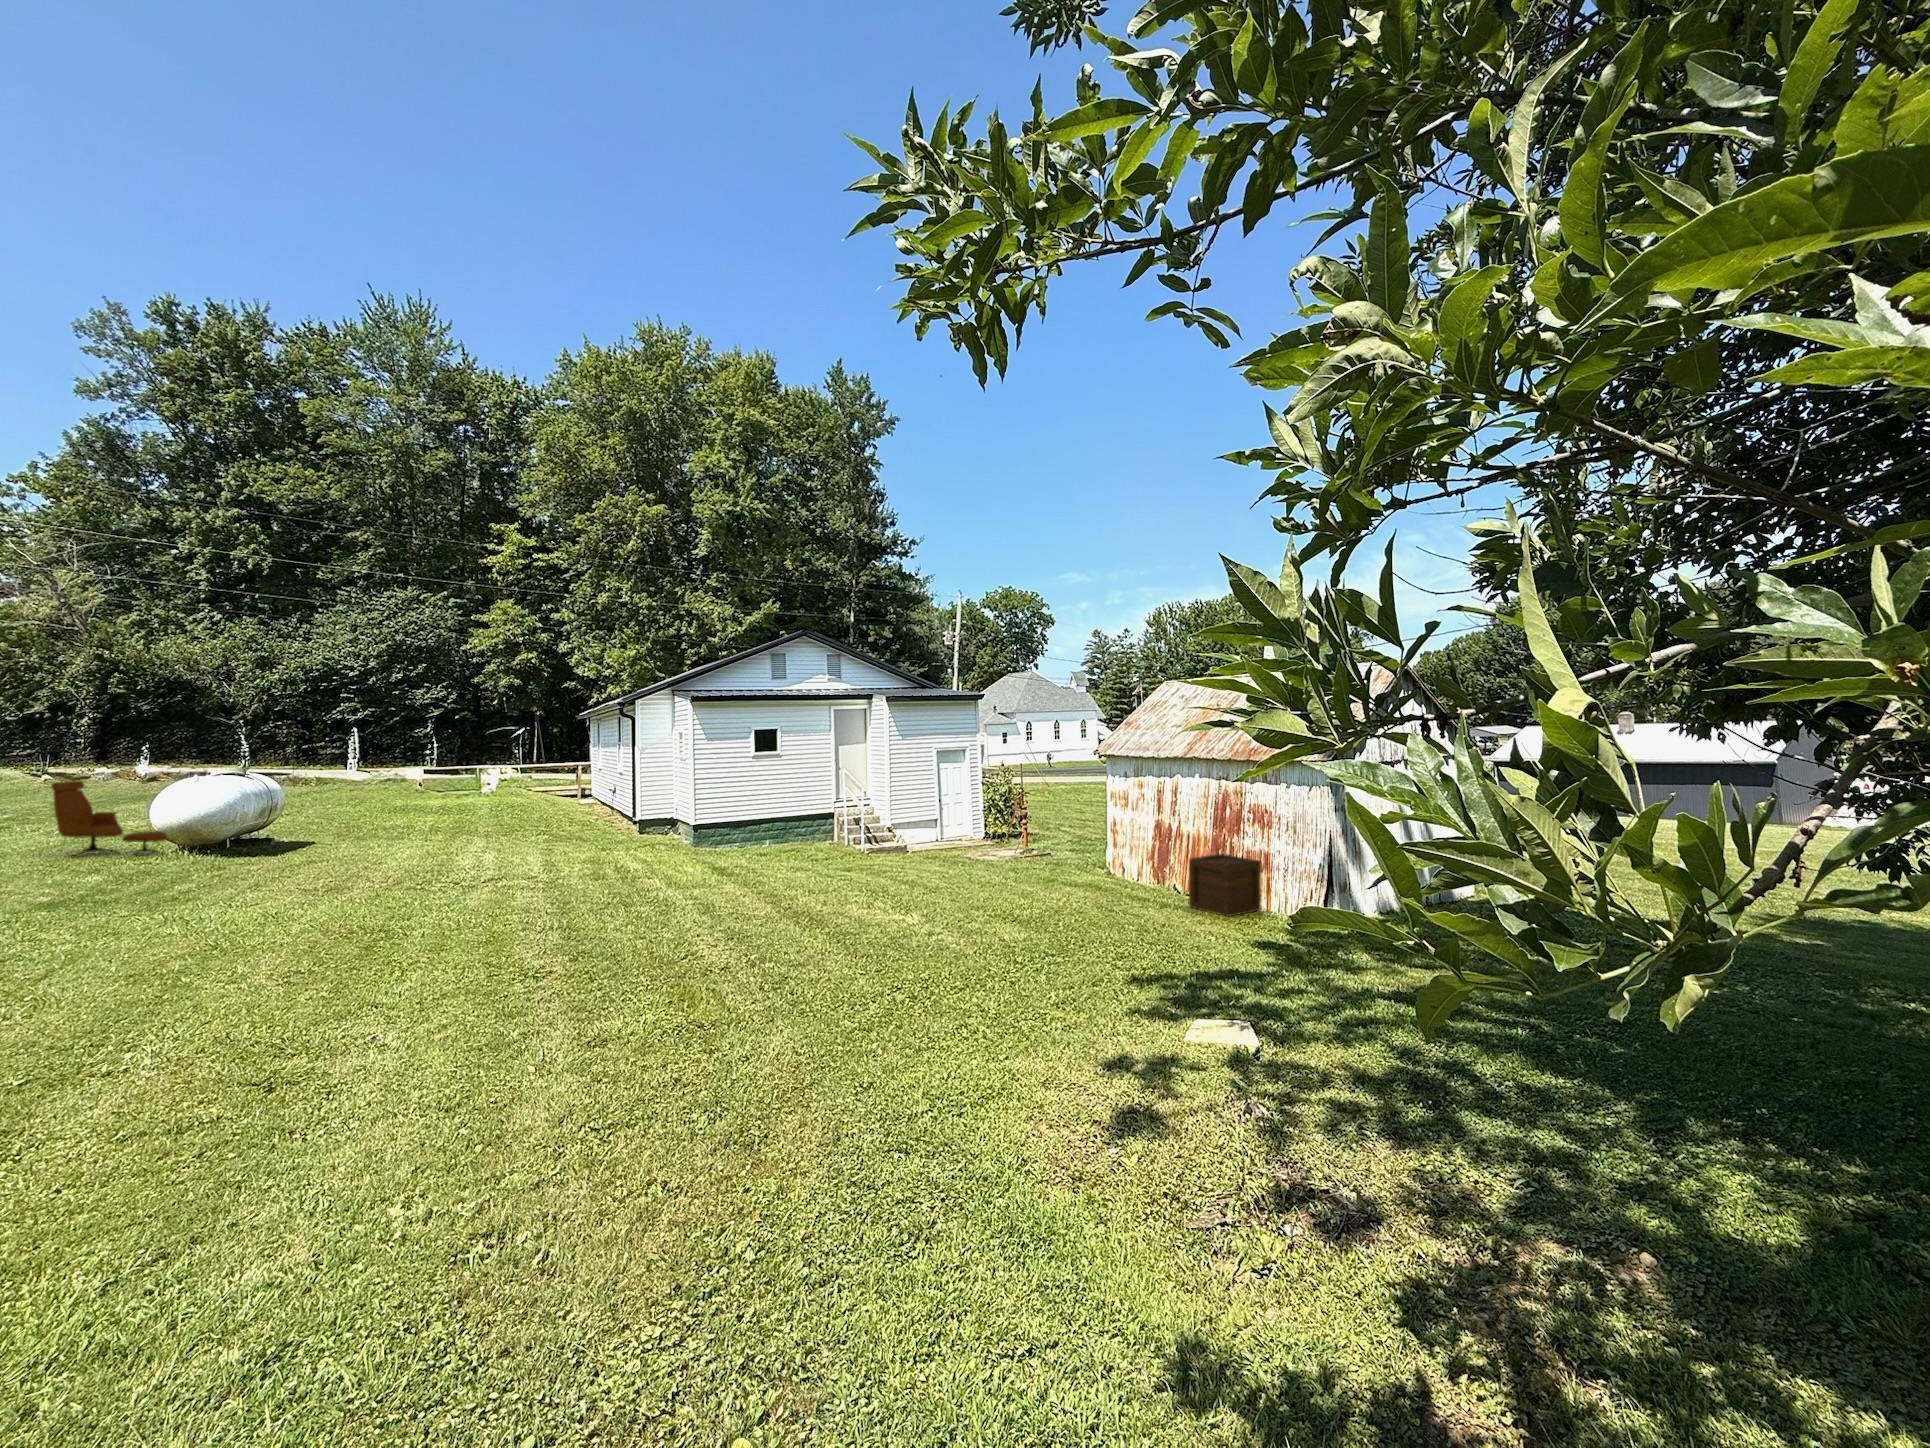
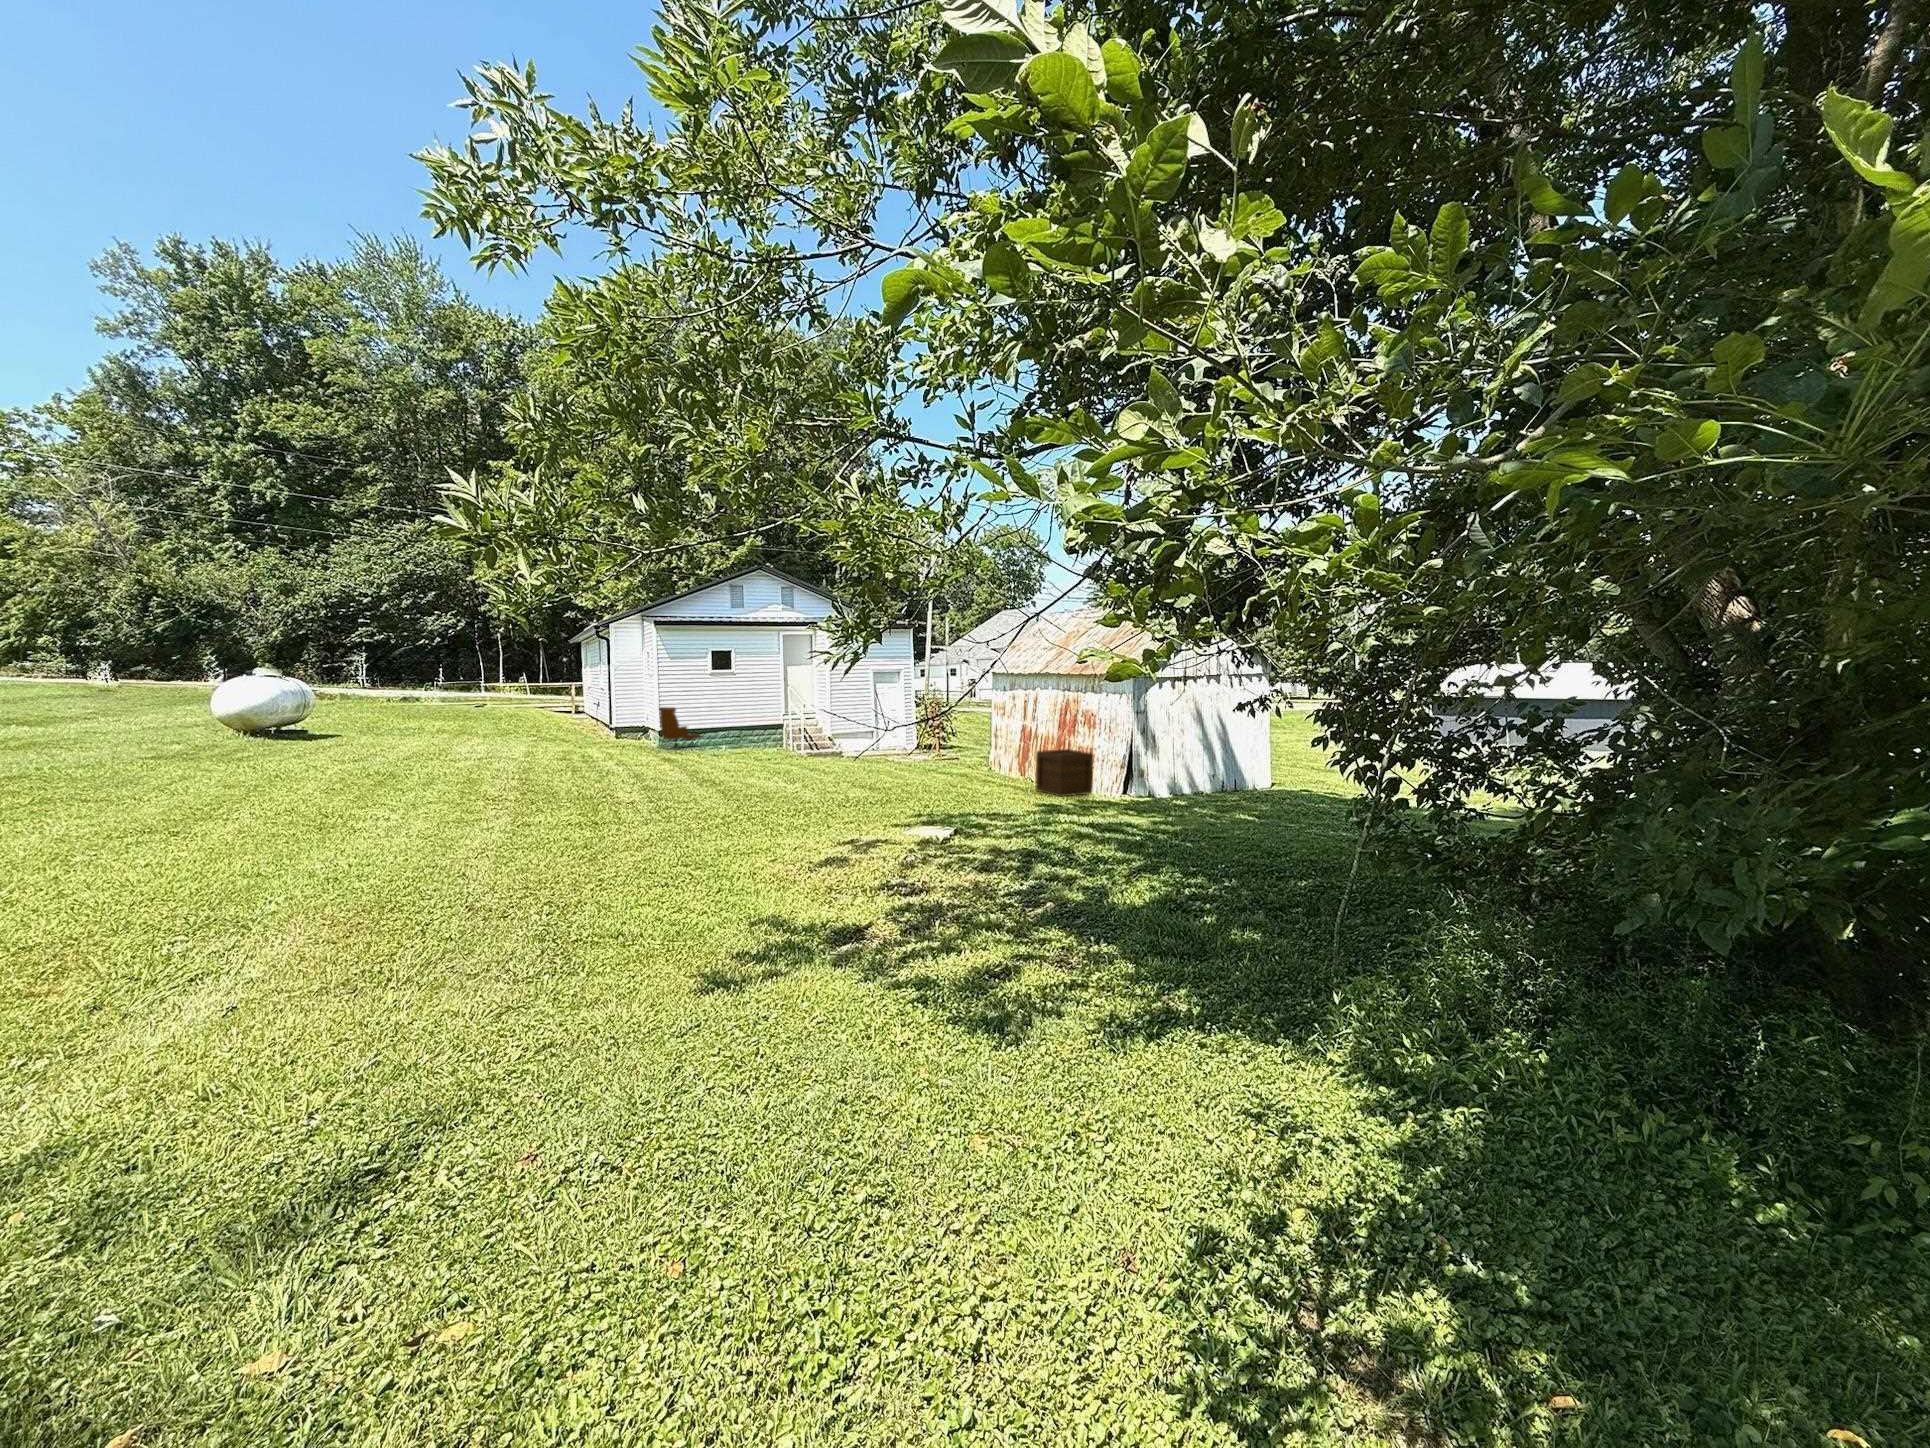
lounge chair: present [51,781,167,853] -> present [659,707,702,748]

